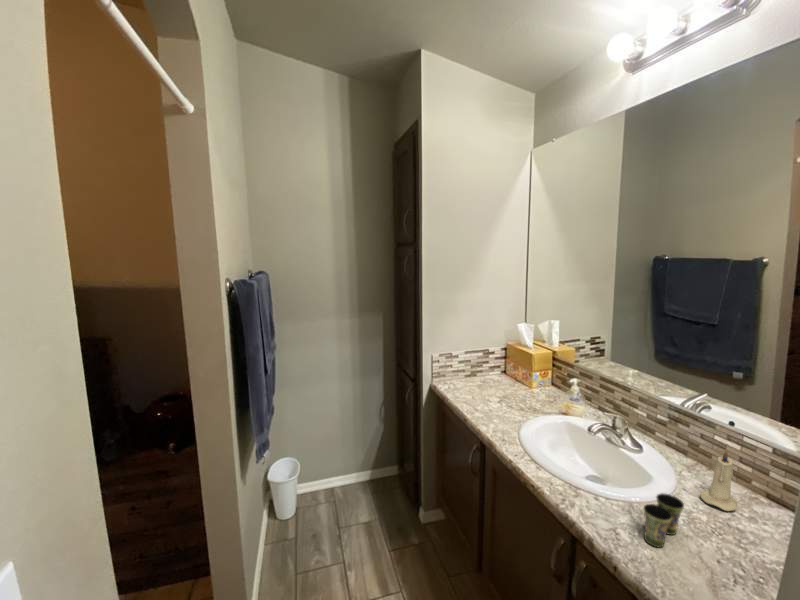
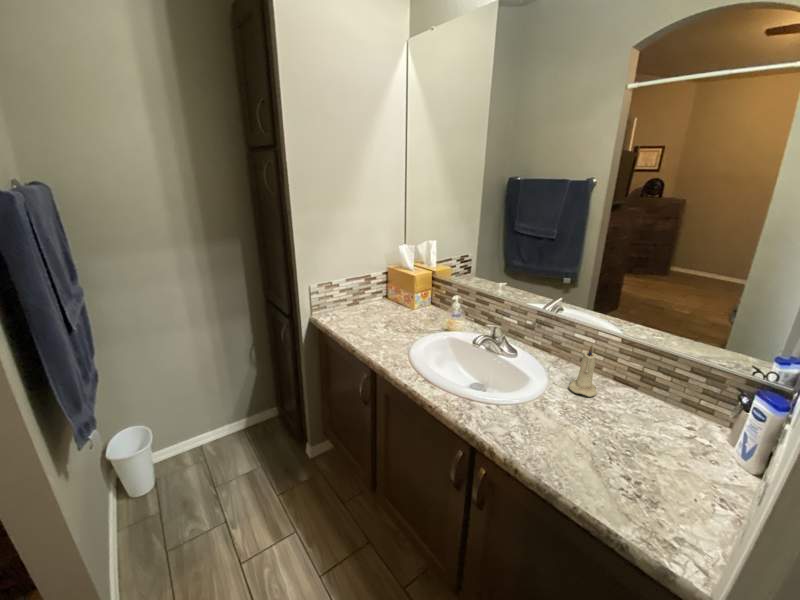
cup: present [643,494,684,547] -> none [535,393,566,443]

